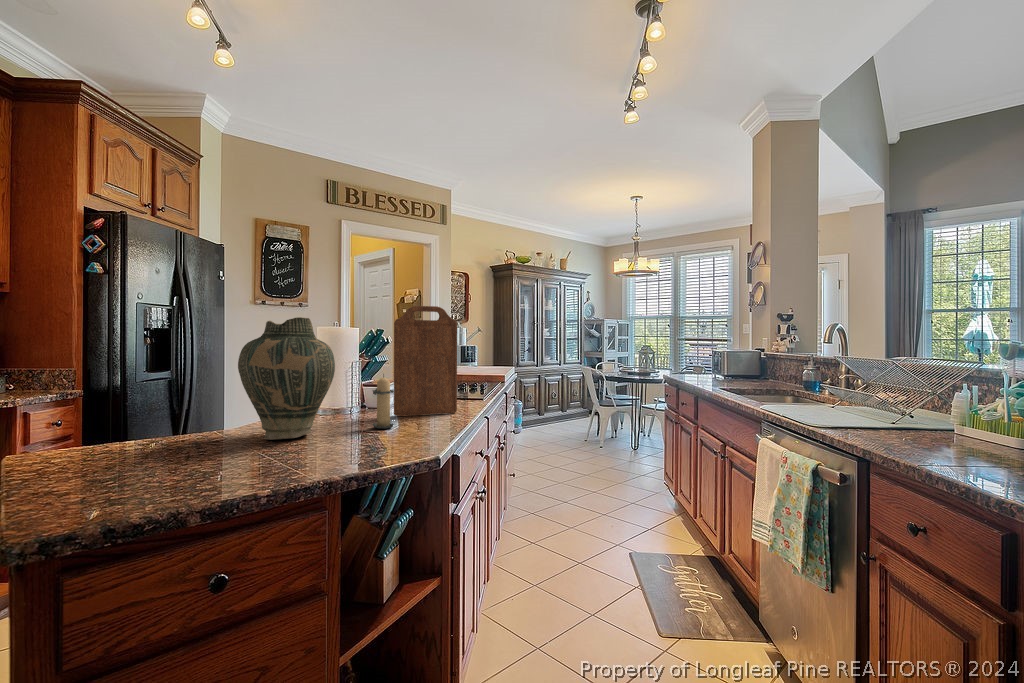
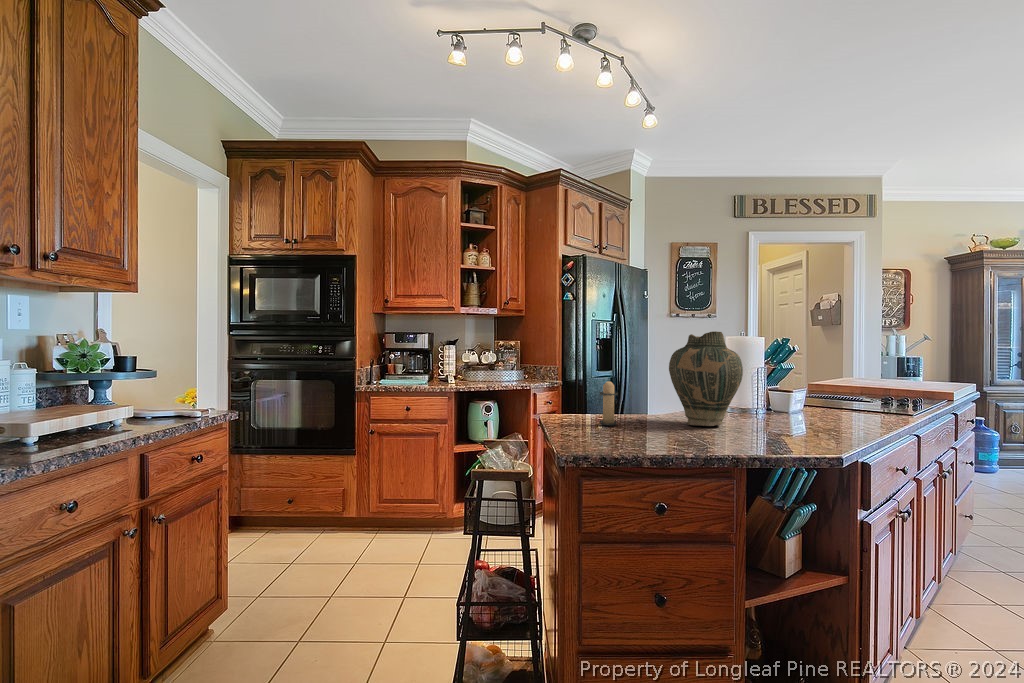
cutting board: present [394,306,457,416] -> none [799,317,872,425]
candle: present [373,374,394,428] -> present [599,381,618,425]

